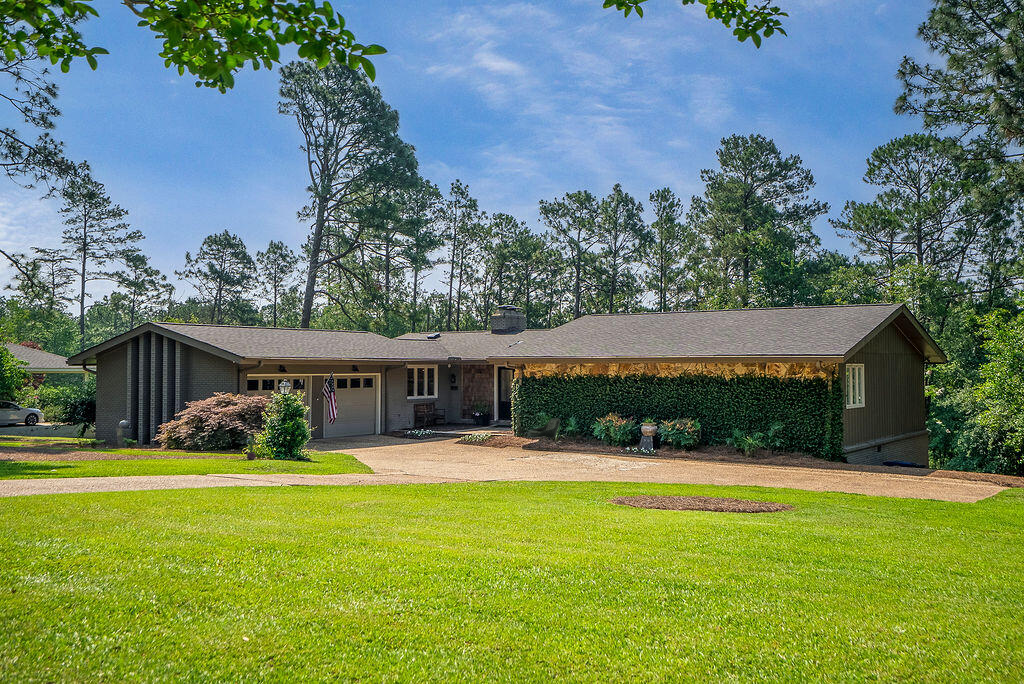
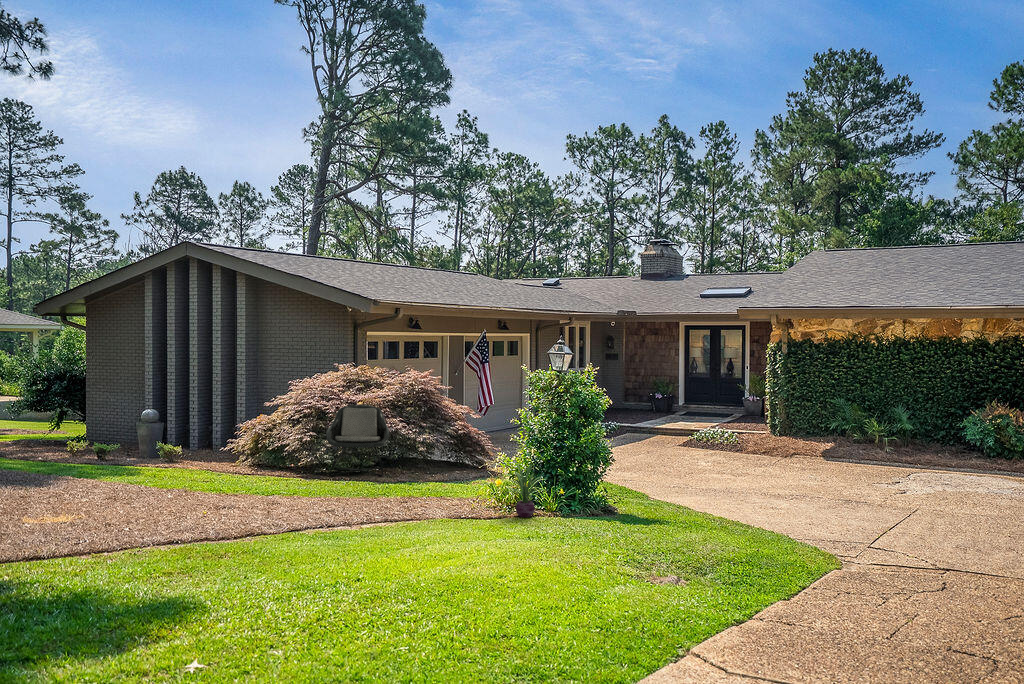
lounge chair: present [527,418,560,451] -> present [326,405,389,477]

